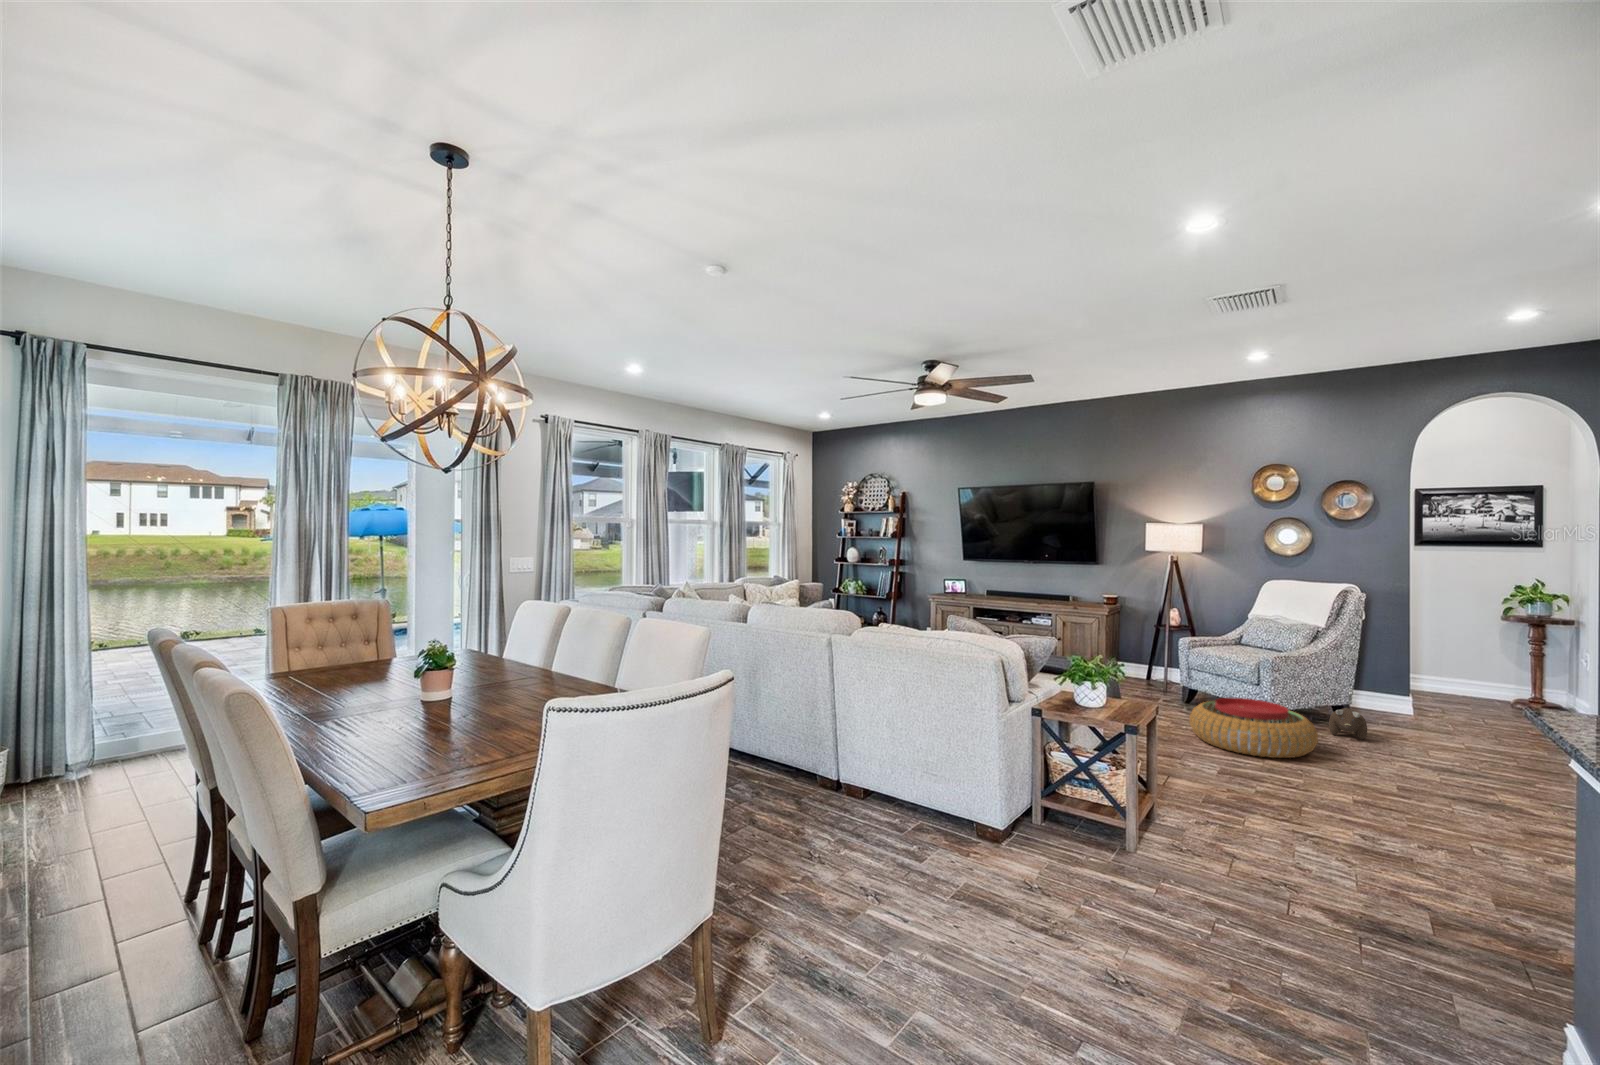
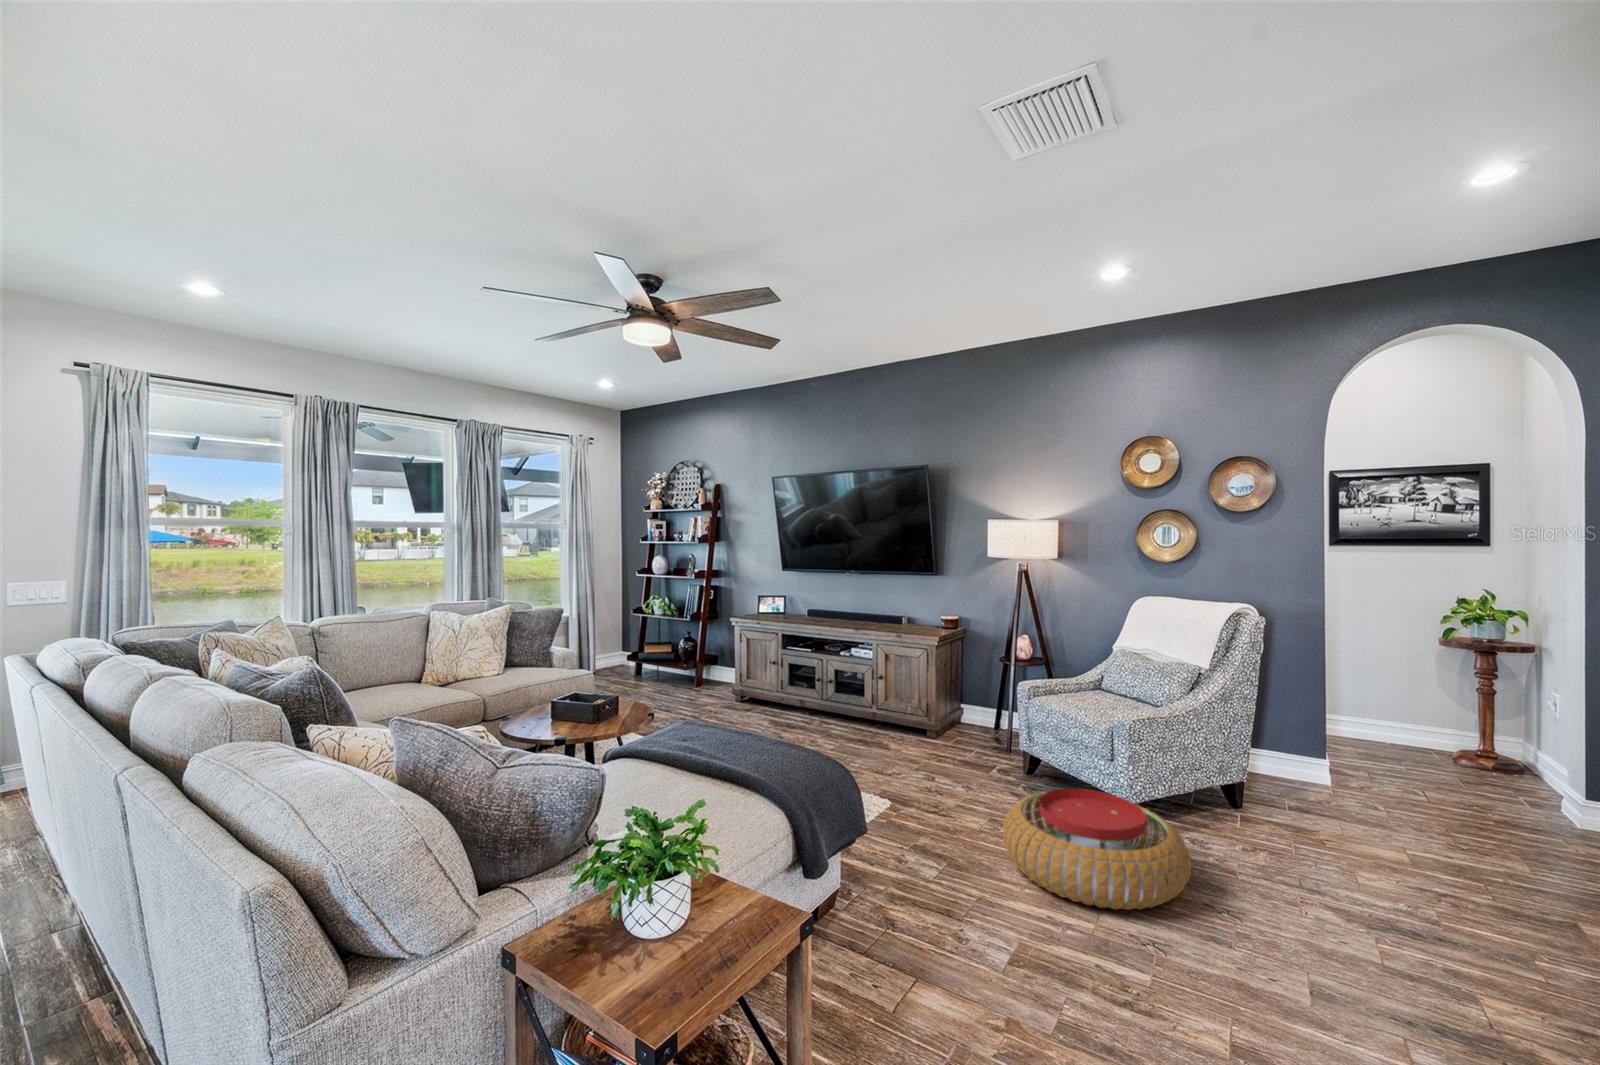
plush toy: present [1329,708,1367,739] -> none [1213,798,1269,850]

